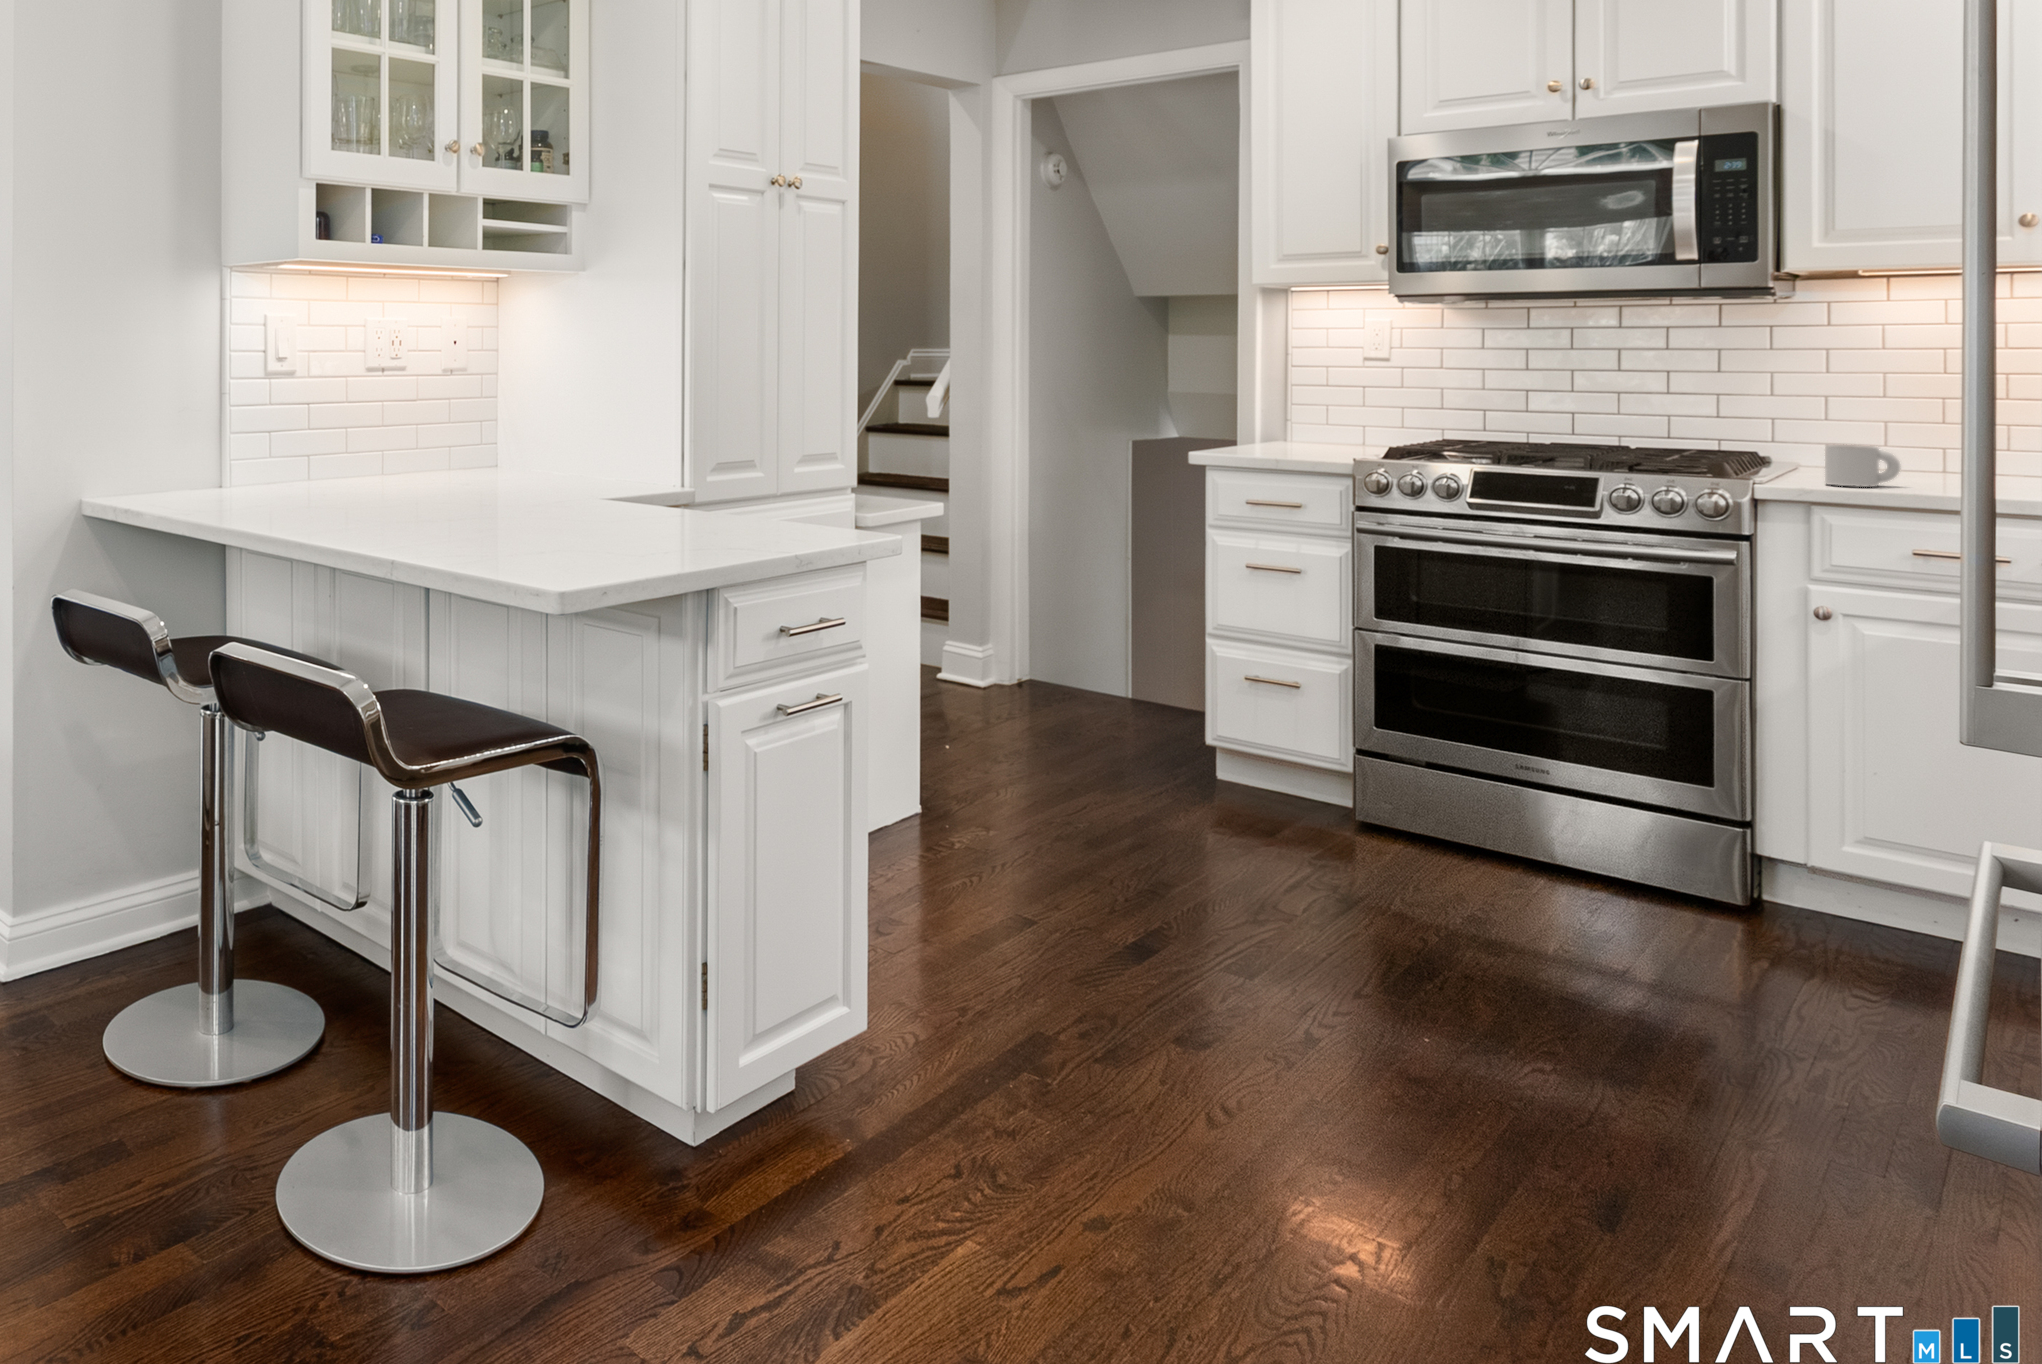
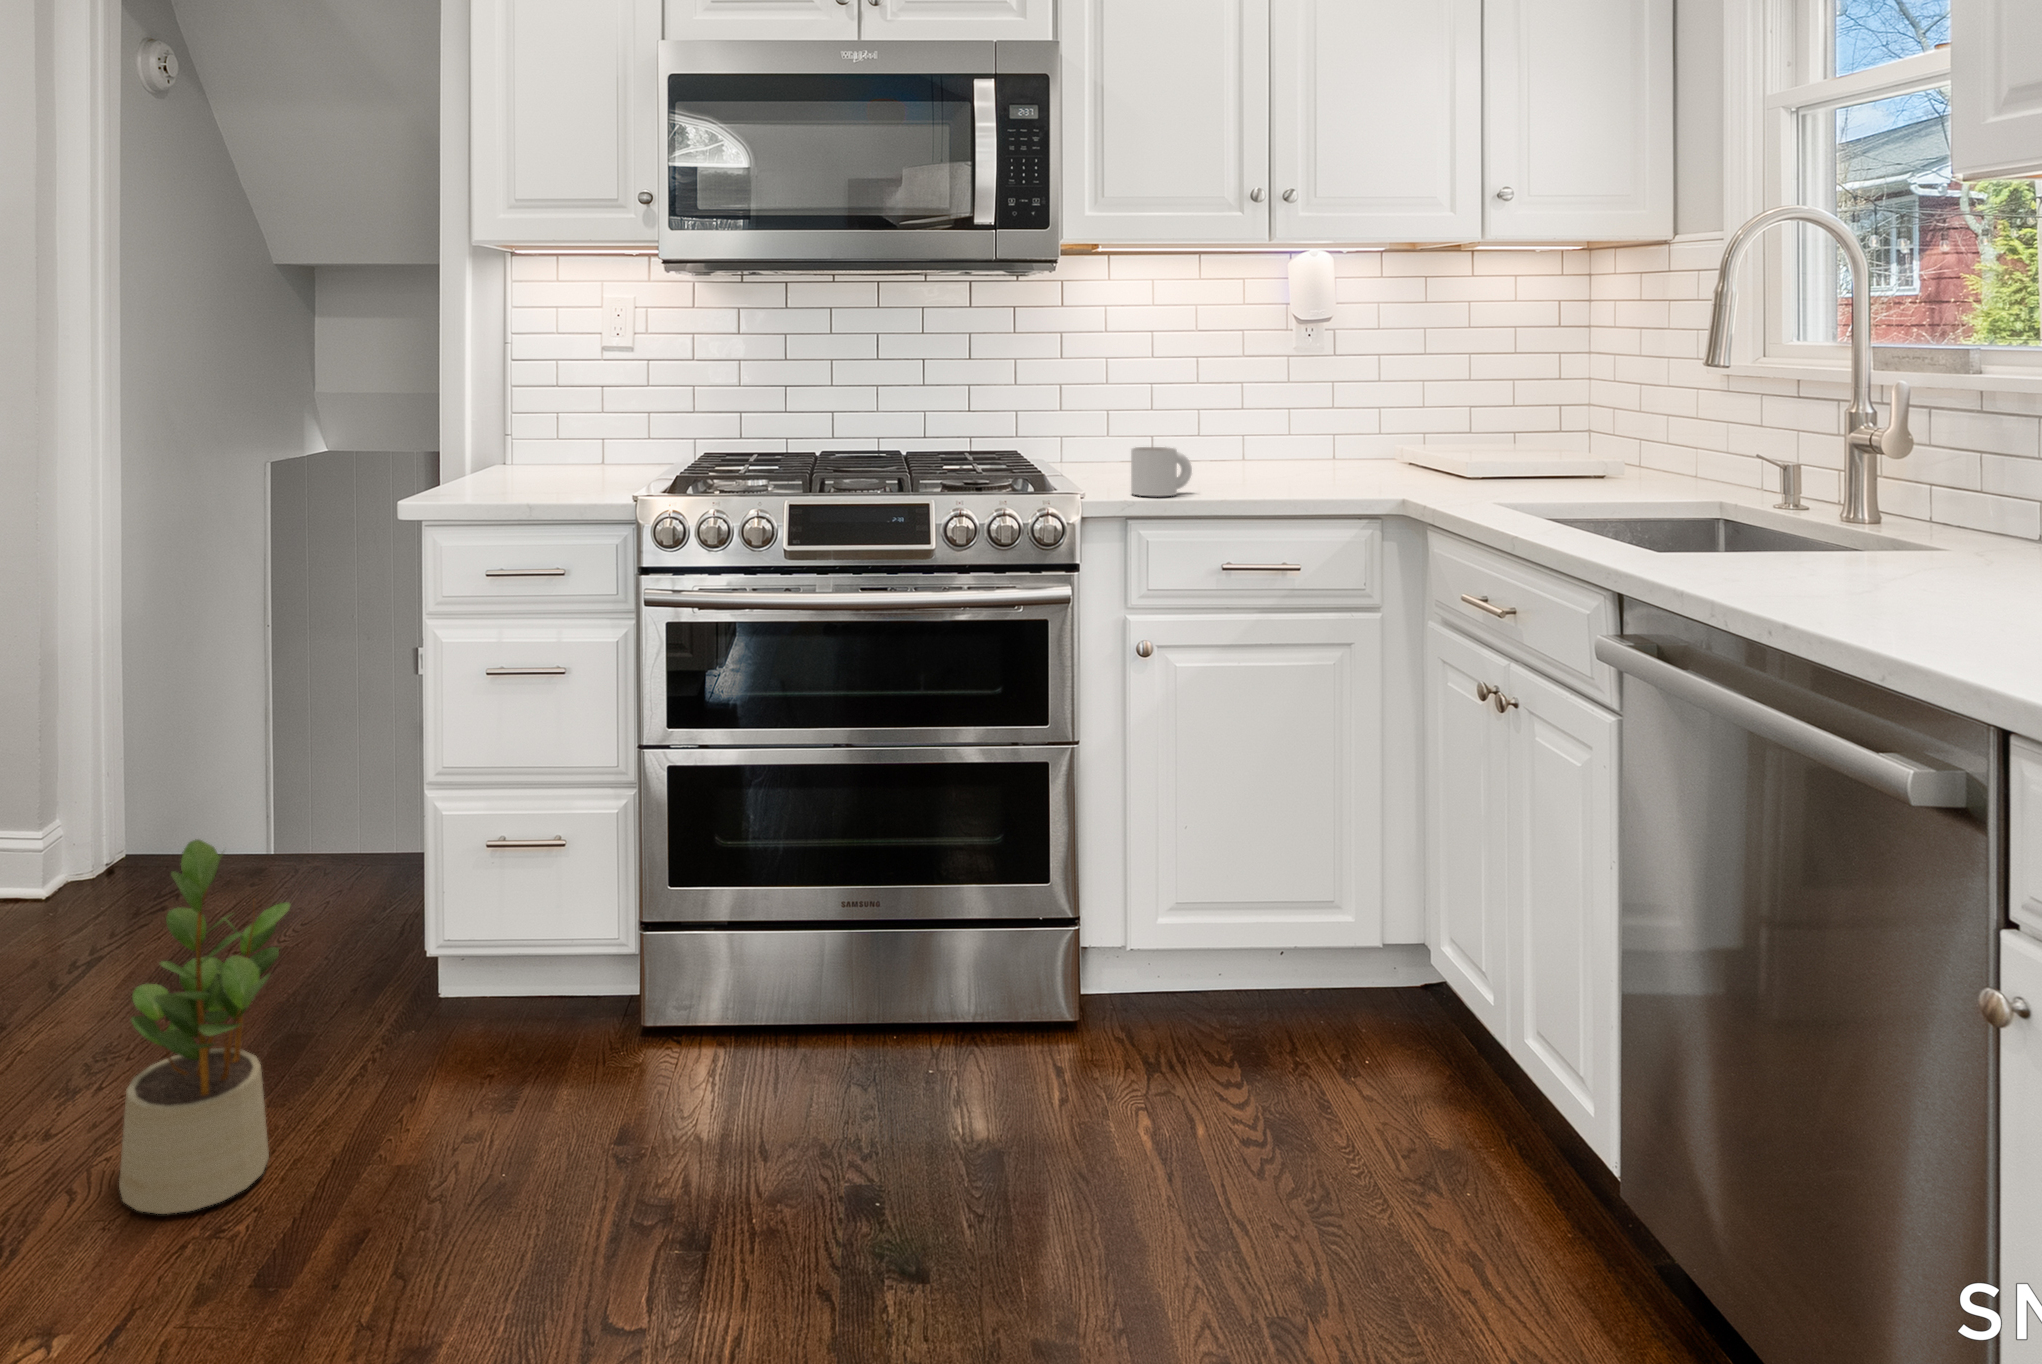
potted plant: none [1021,622,1113,812] -> present [119,840,290,1214]

